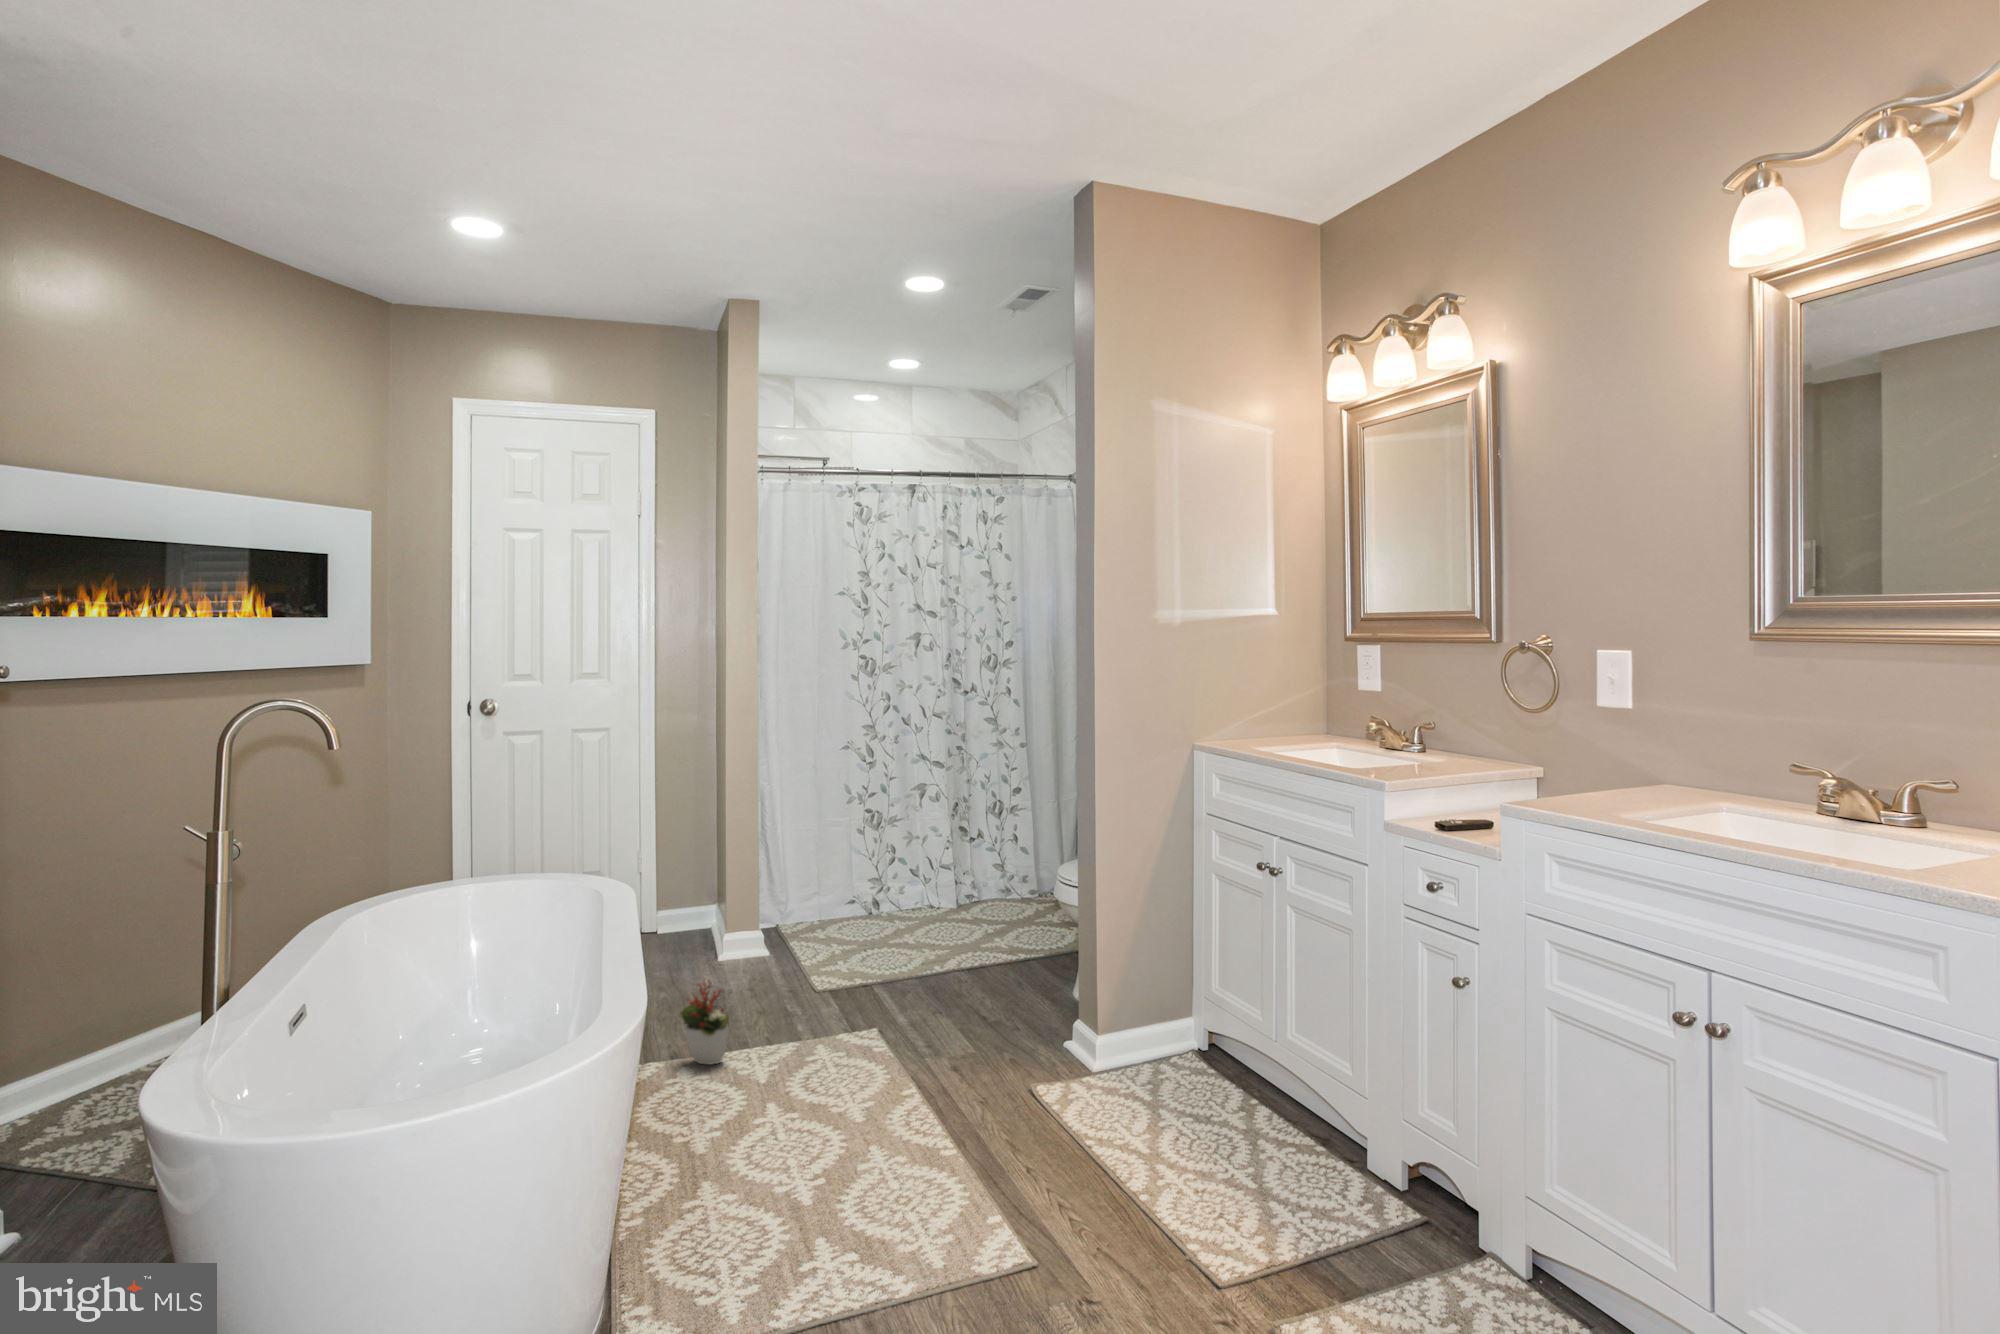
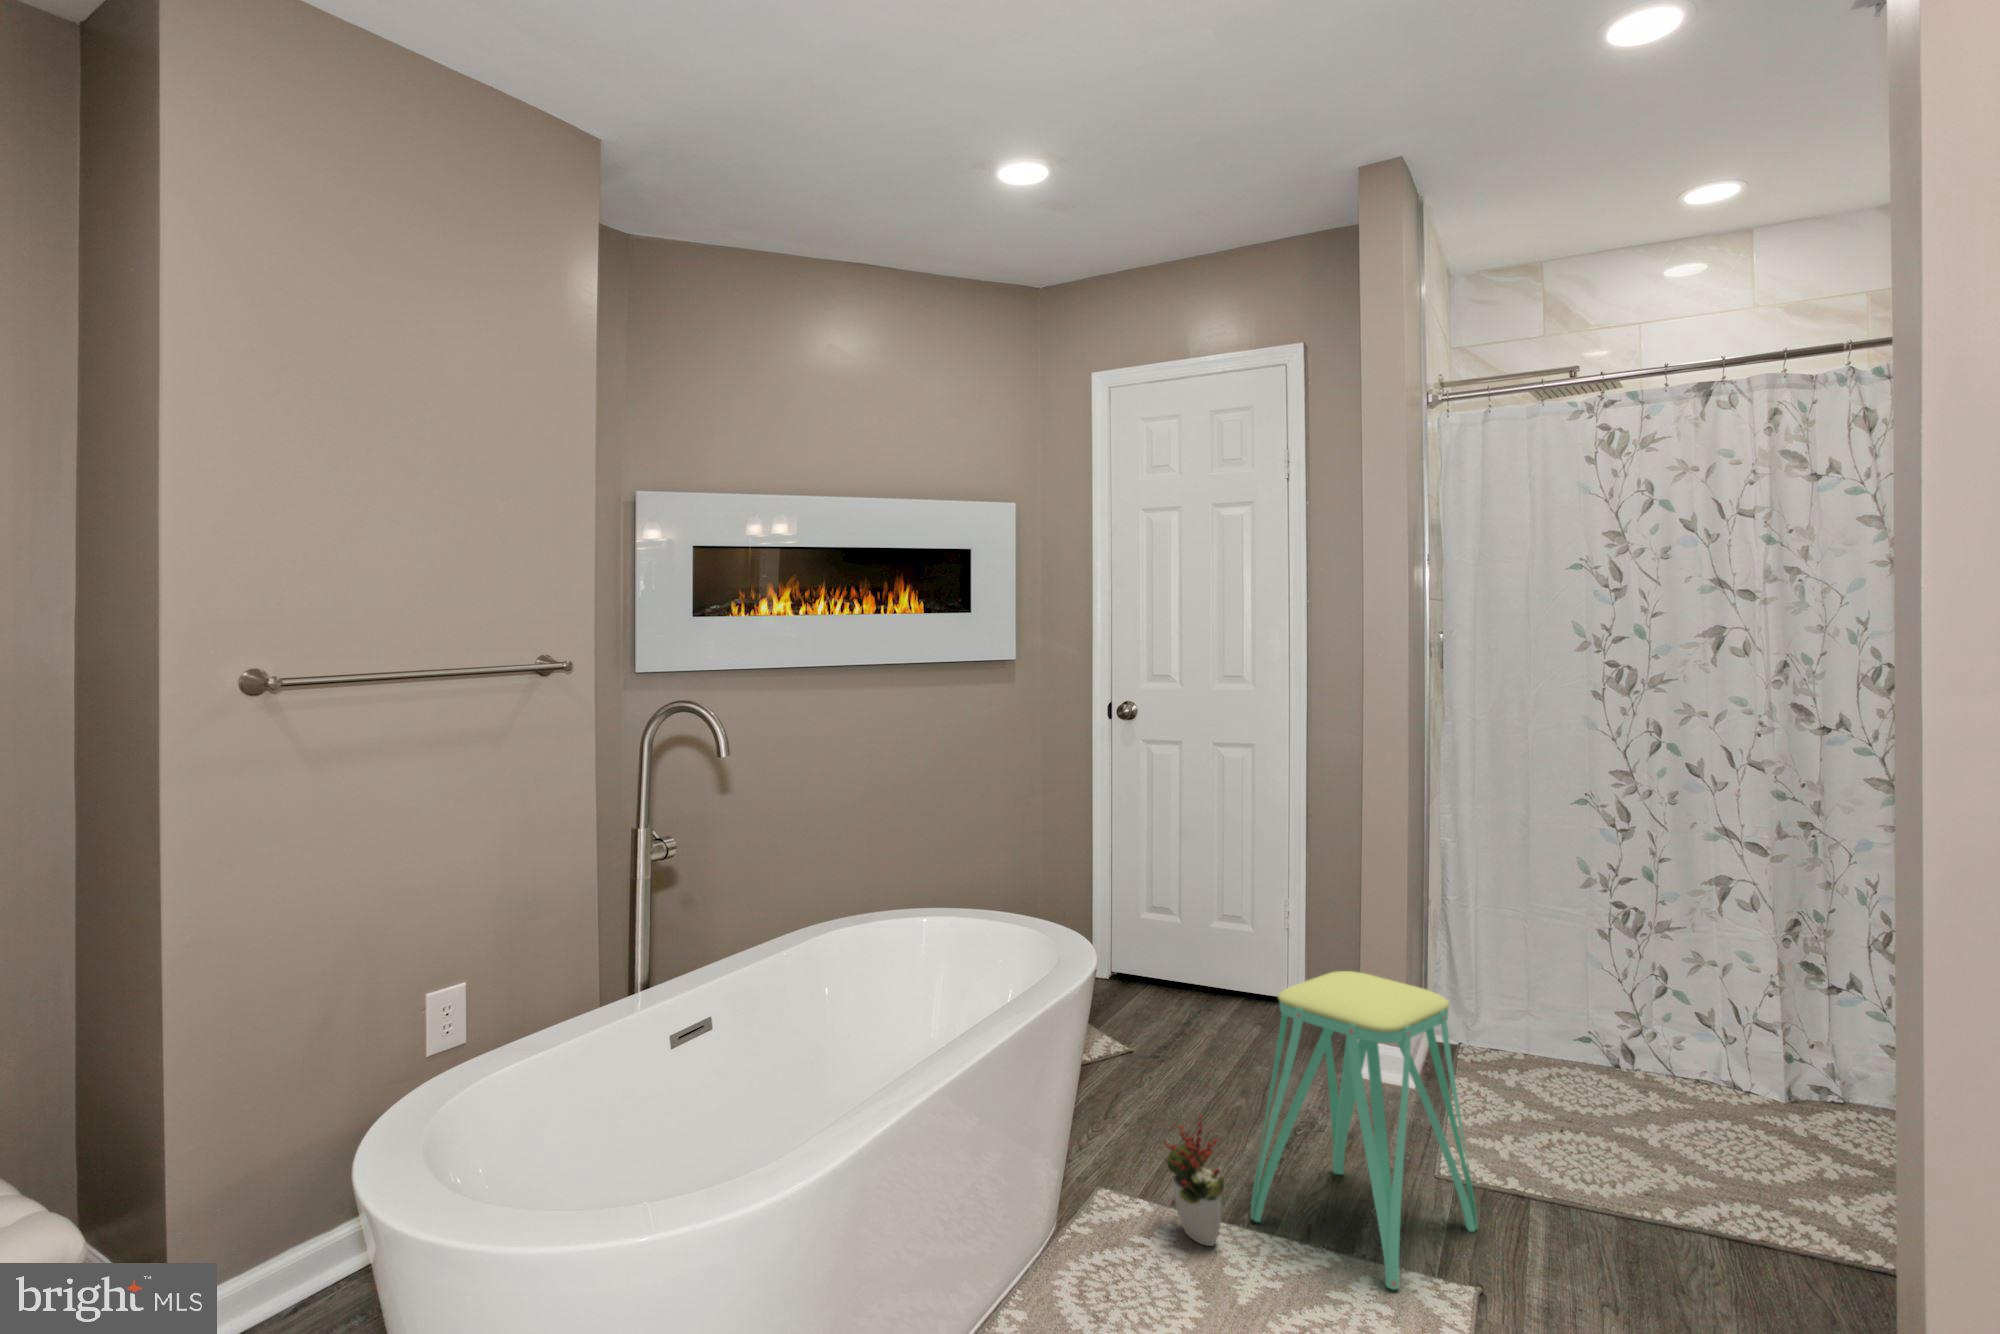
stool: none [731,862,859,1043] -> present [1251,971,1478,1289]

